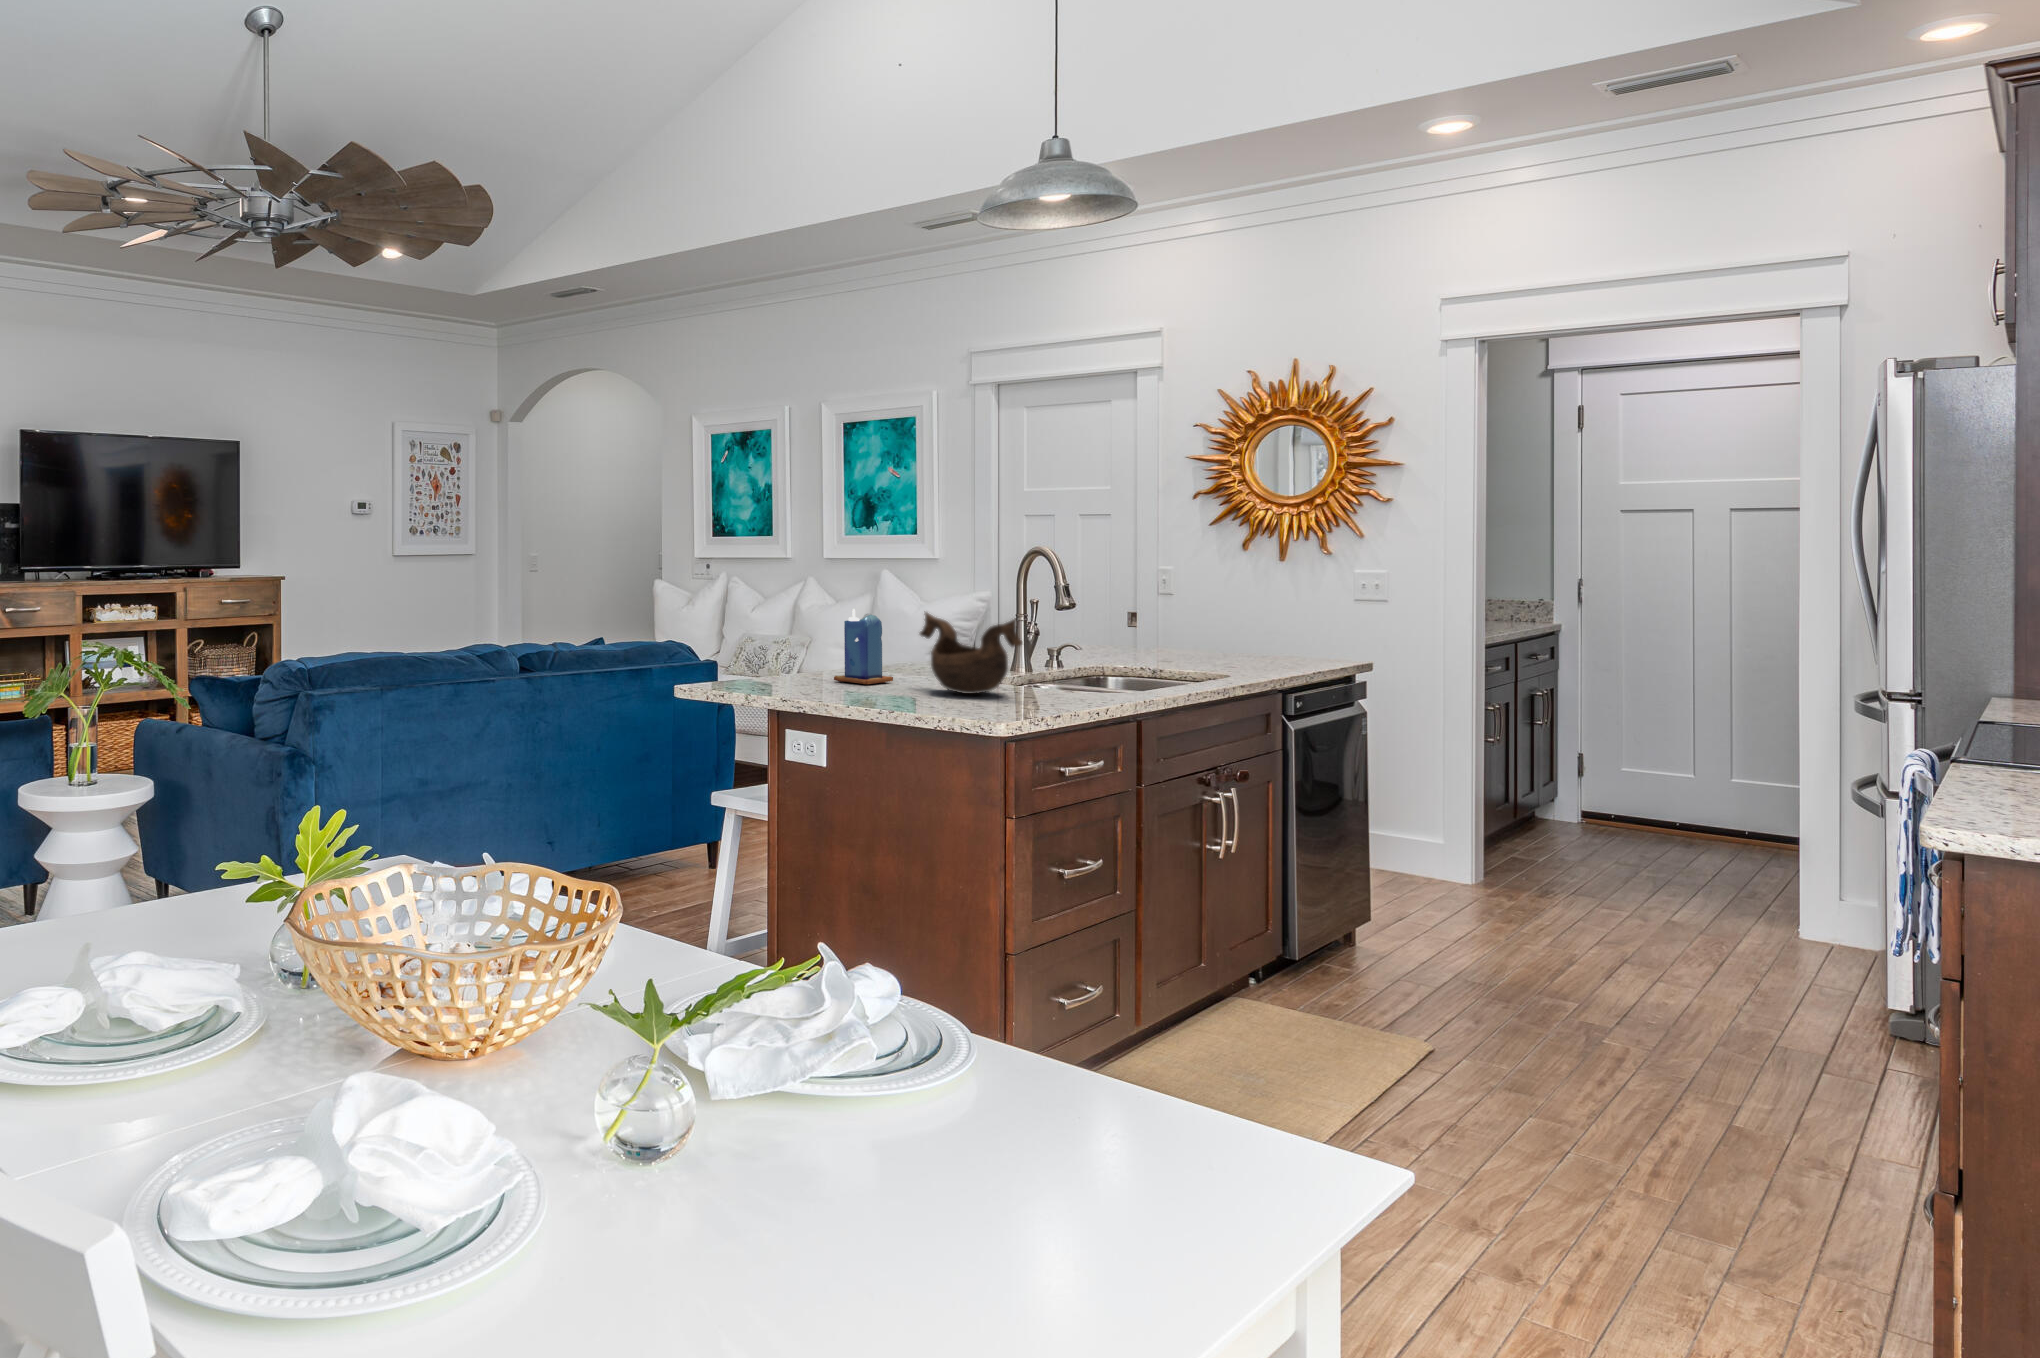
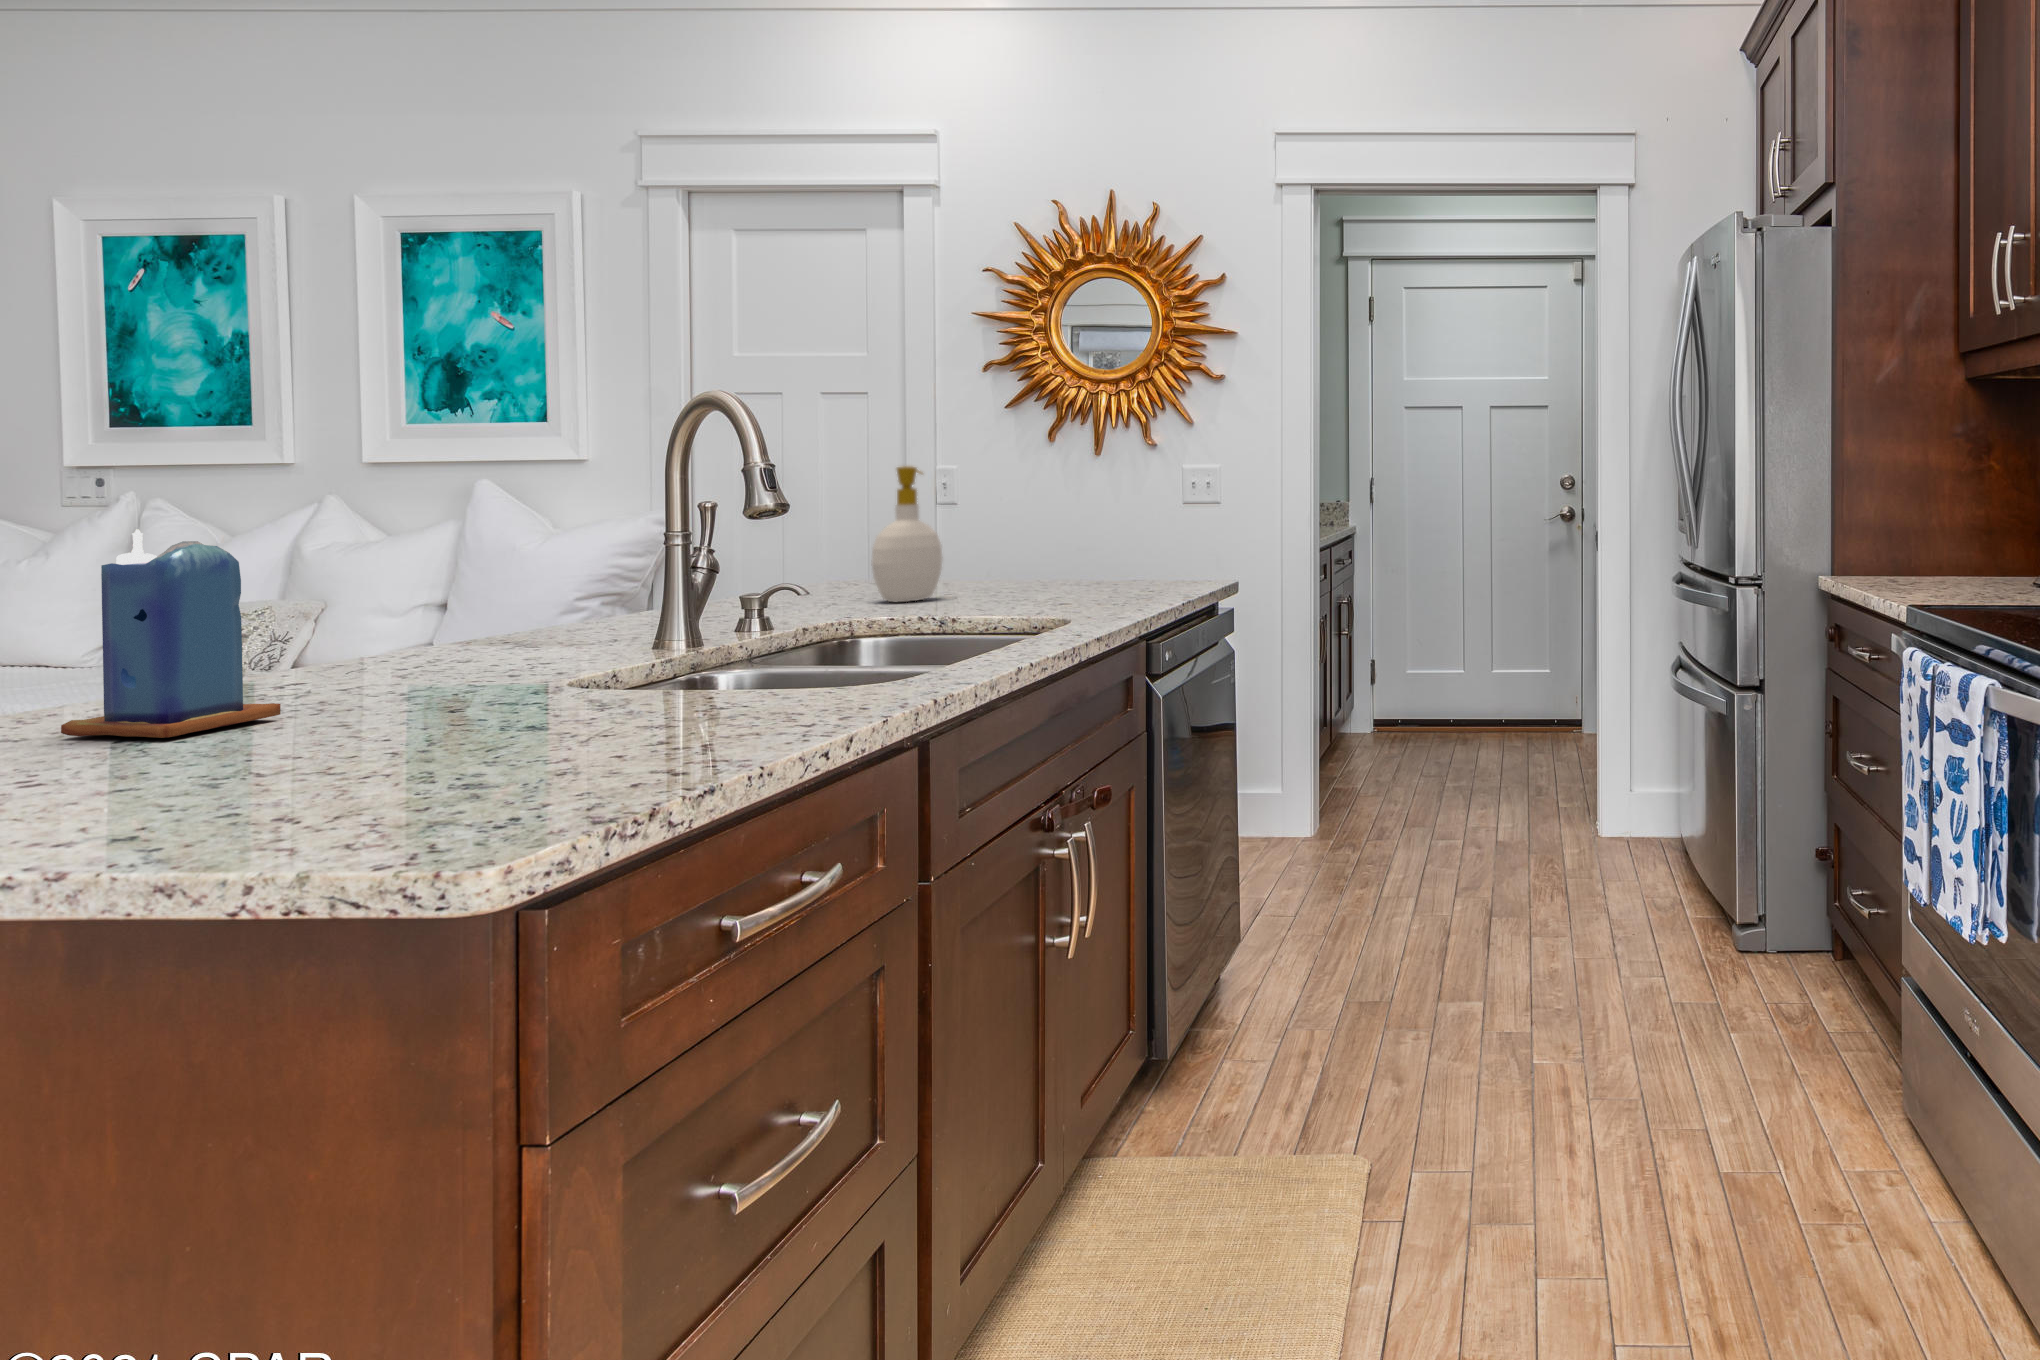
soap bottle: none [1114,578,1157,659] -> present [872,466,943,602]
decorative bowl: present [920,612,1022,694] -> none [348,527,630,734]

